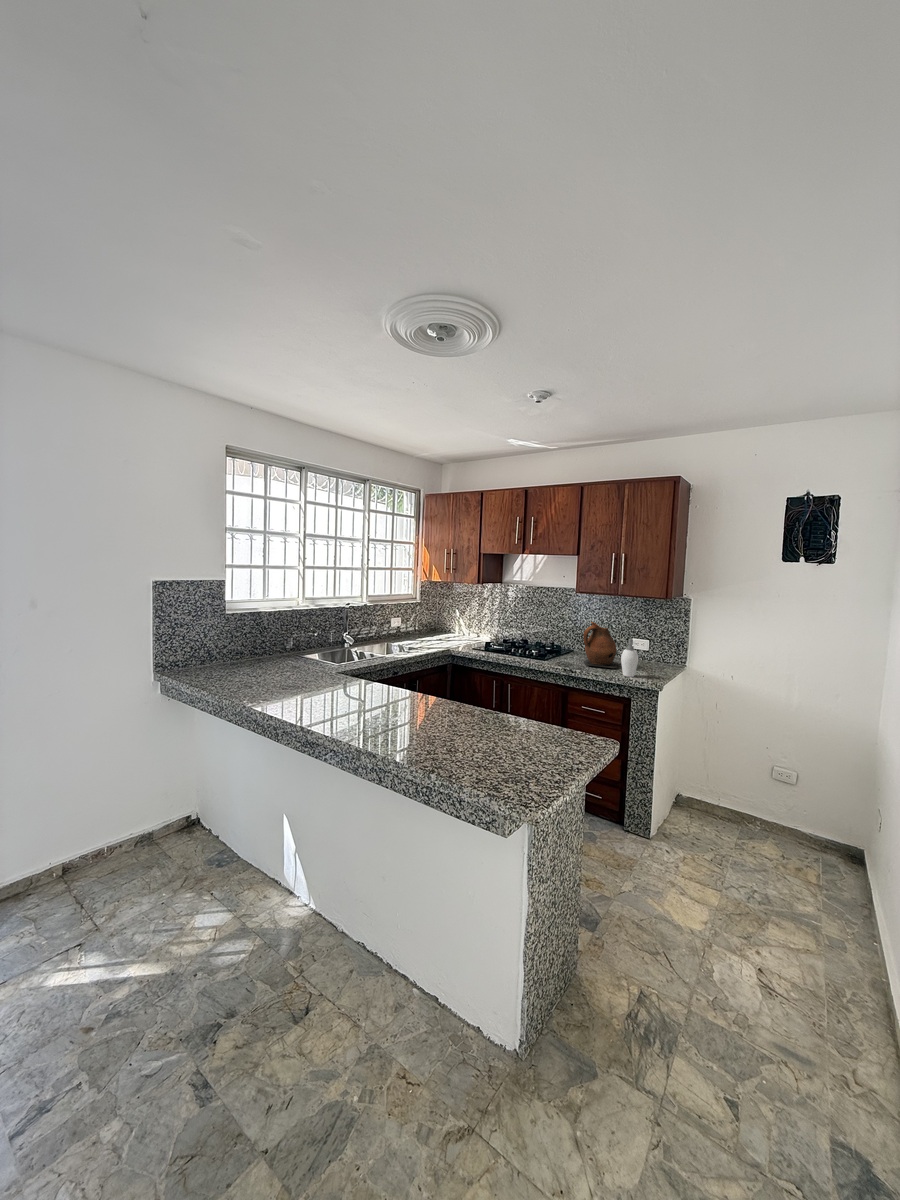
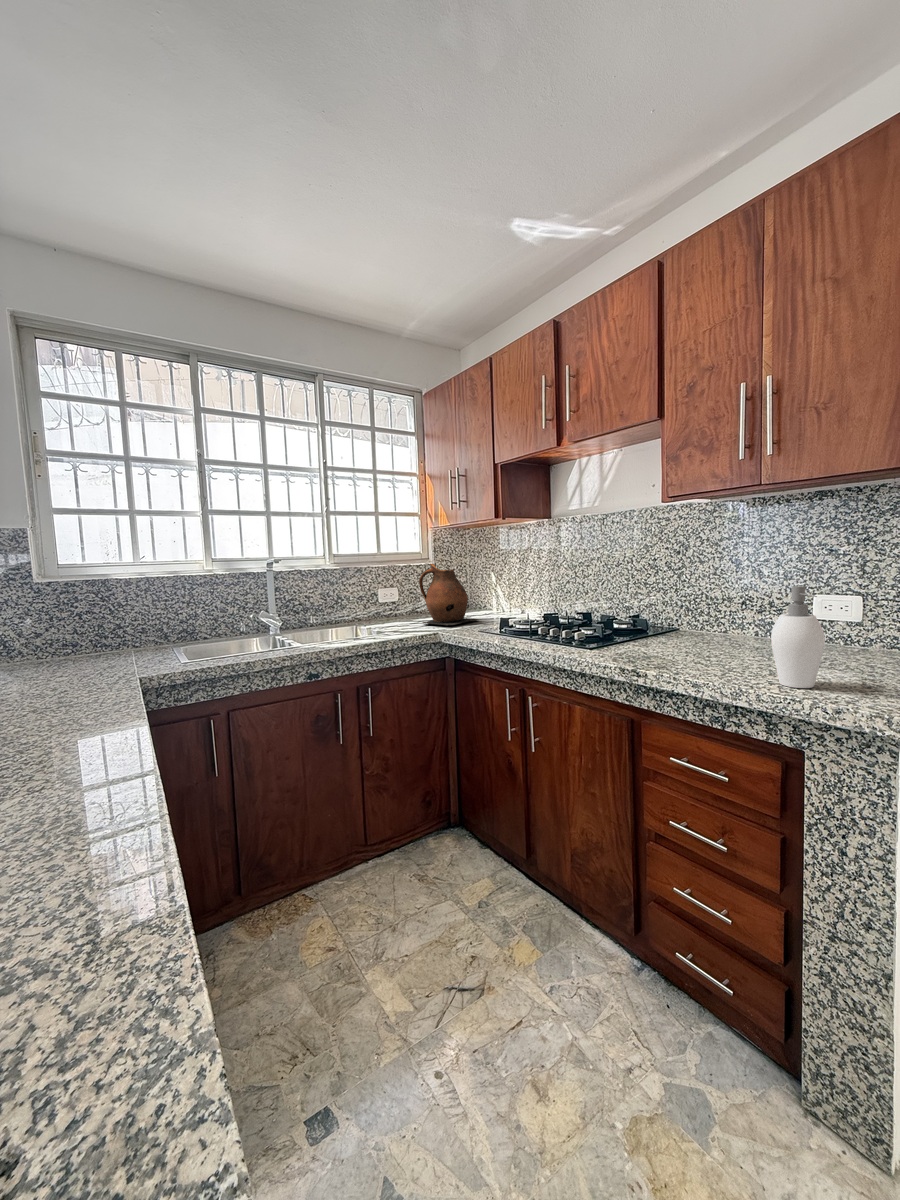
ceramic pitcher: present [583,622,618,668] -> present [419,564,478,626]

